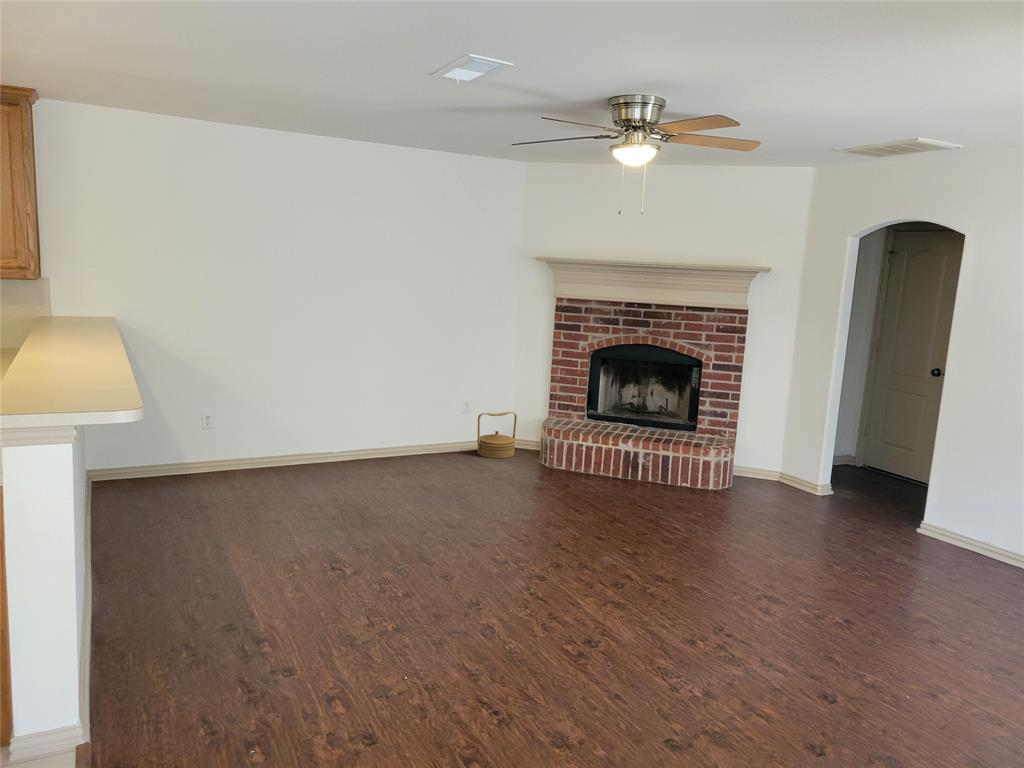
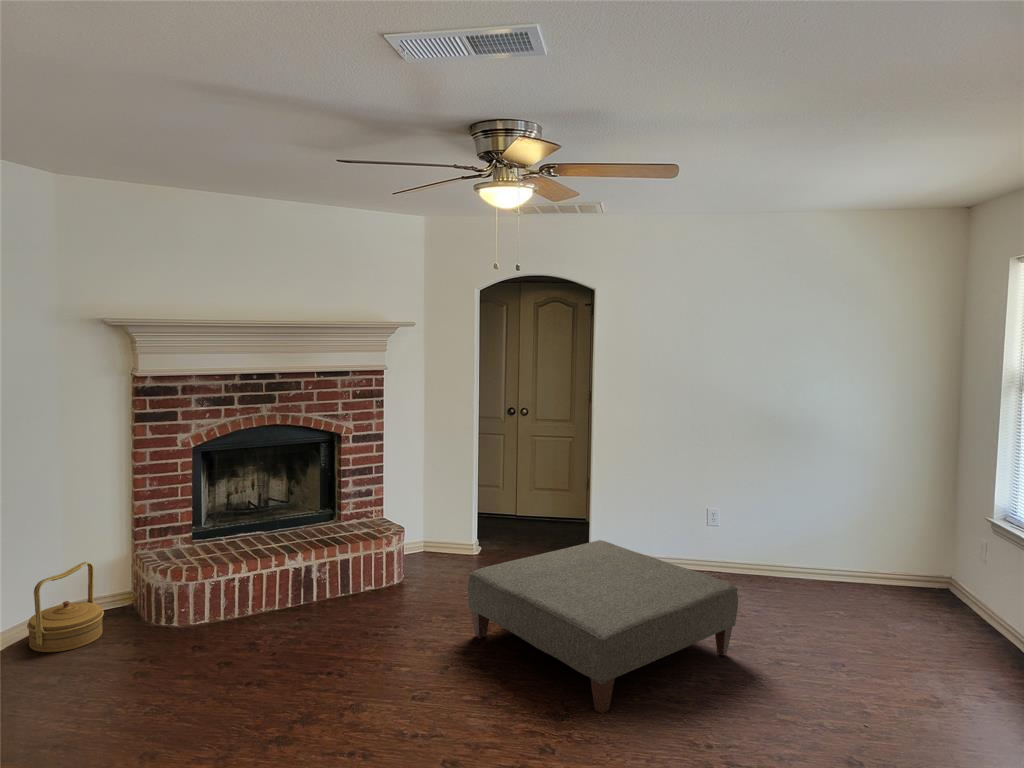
ottoman: none [701,473,920,615] -> present [468,540,738,713]

